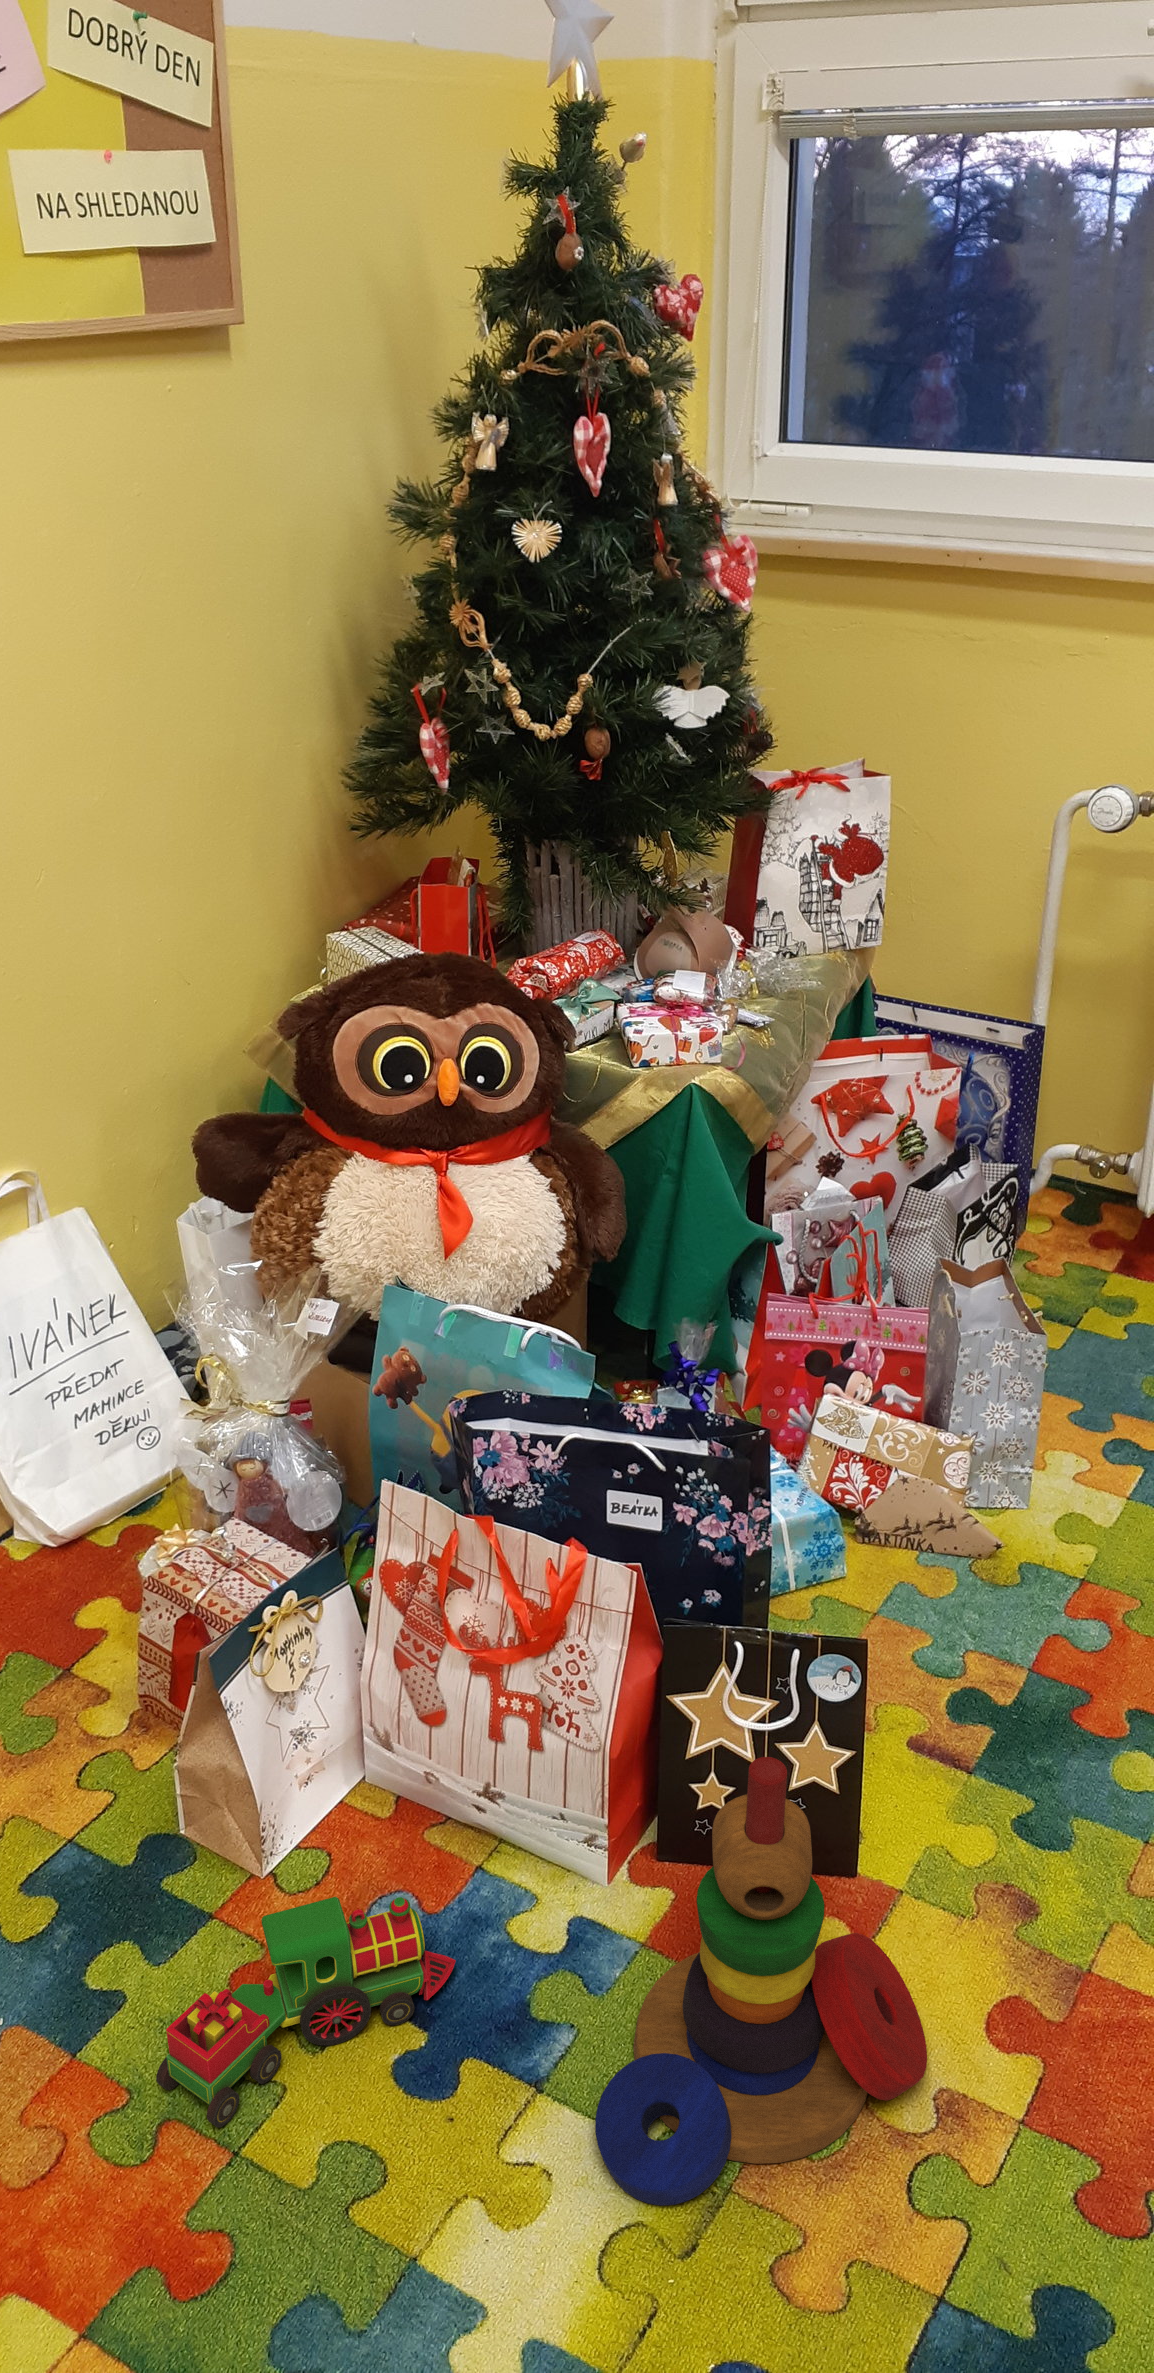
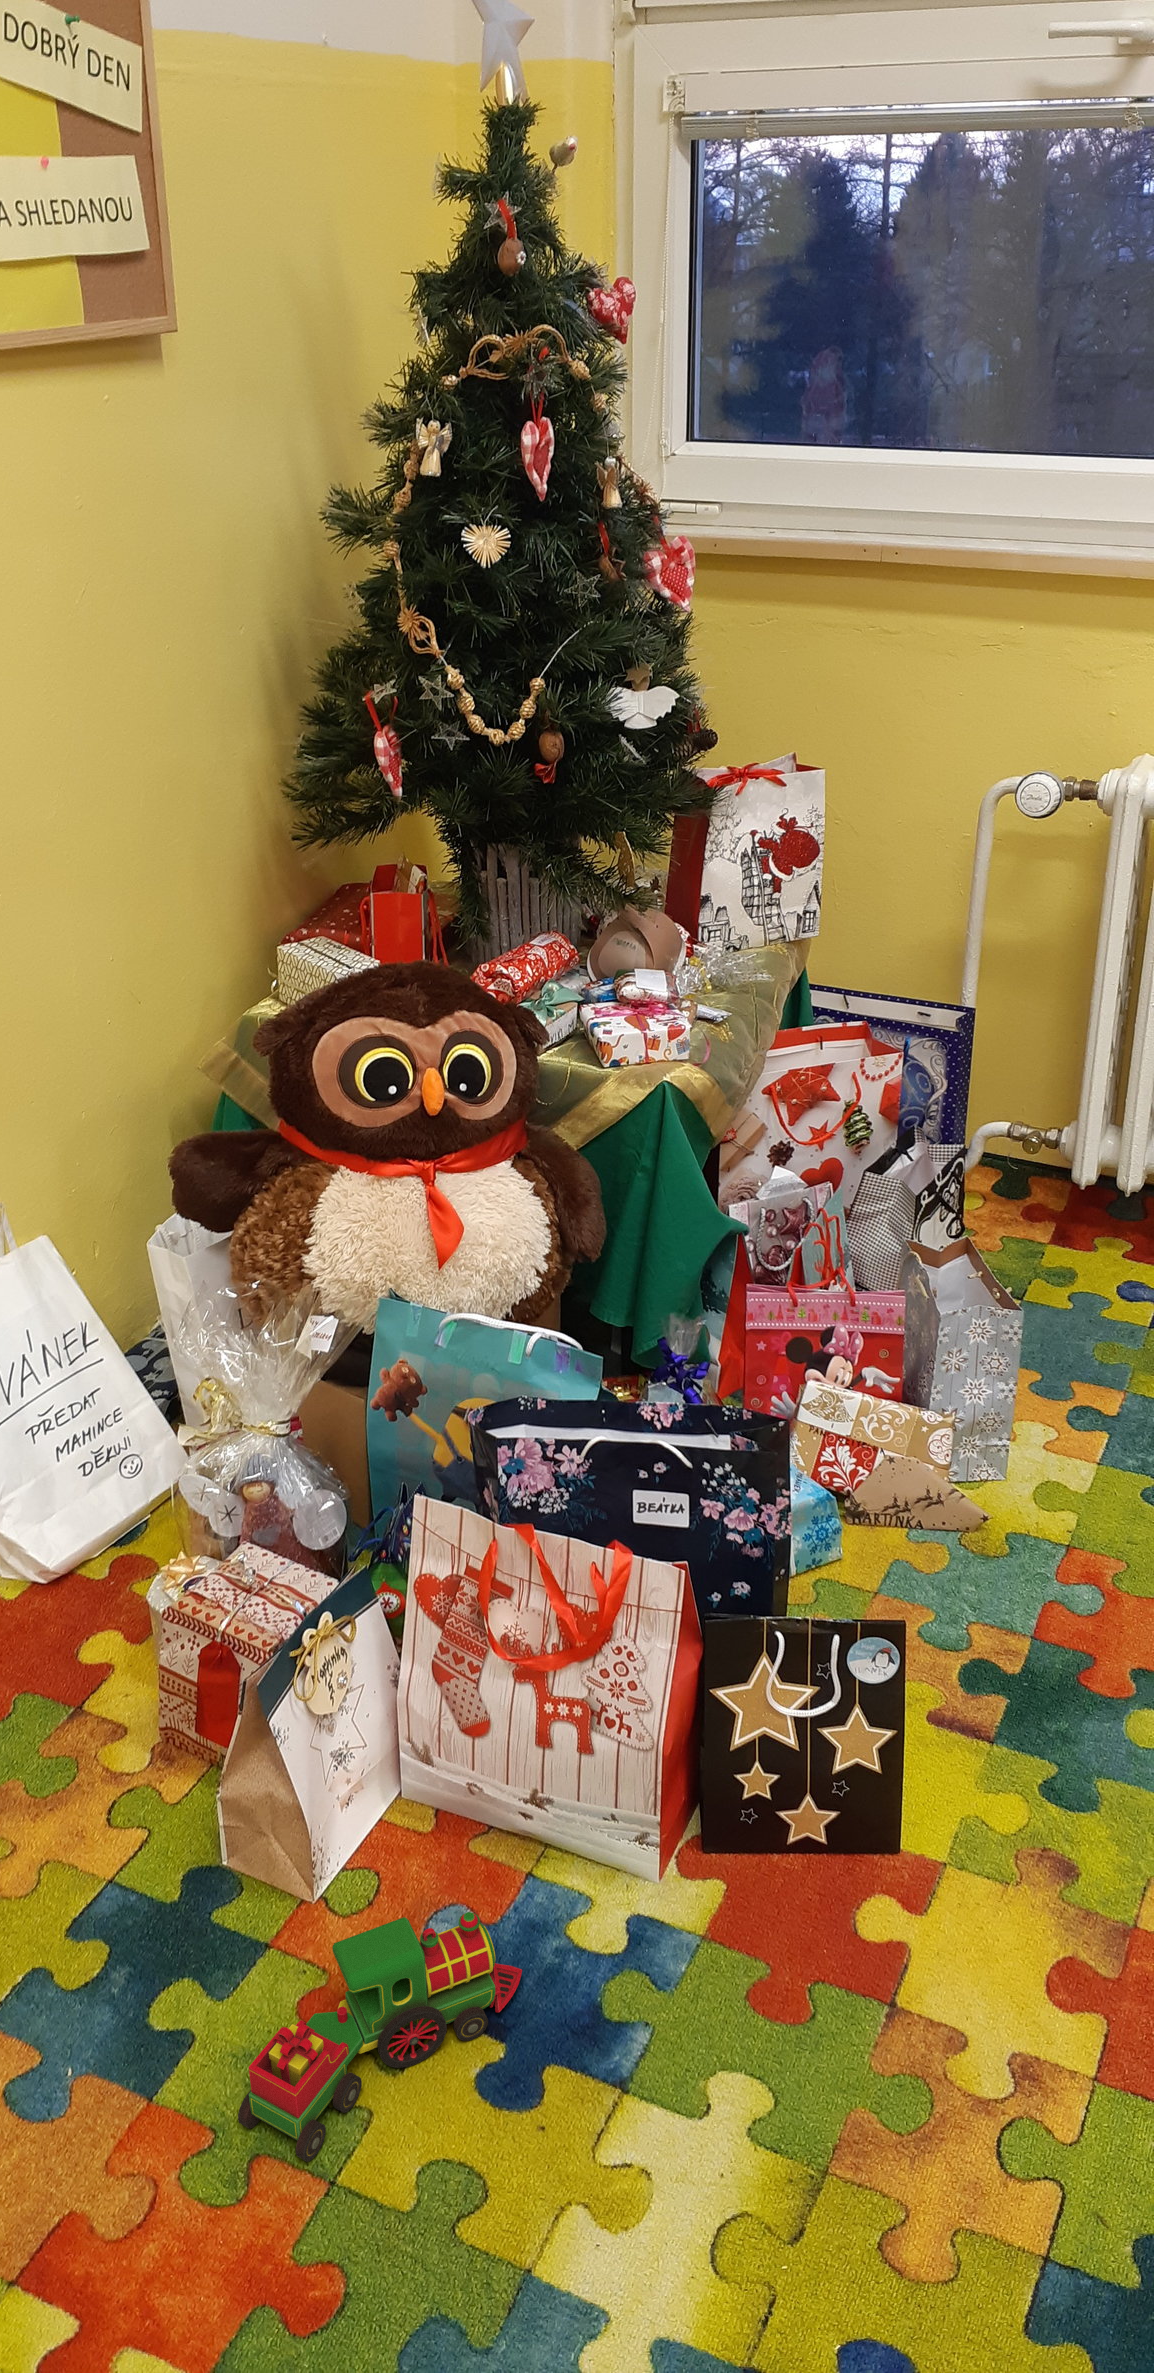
stacking toy: present [595,1757,927,2205] -> none [688,1744,999,2196]

